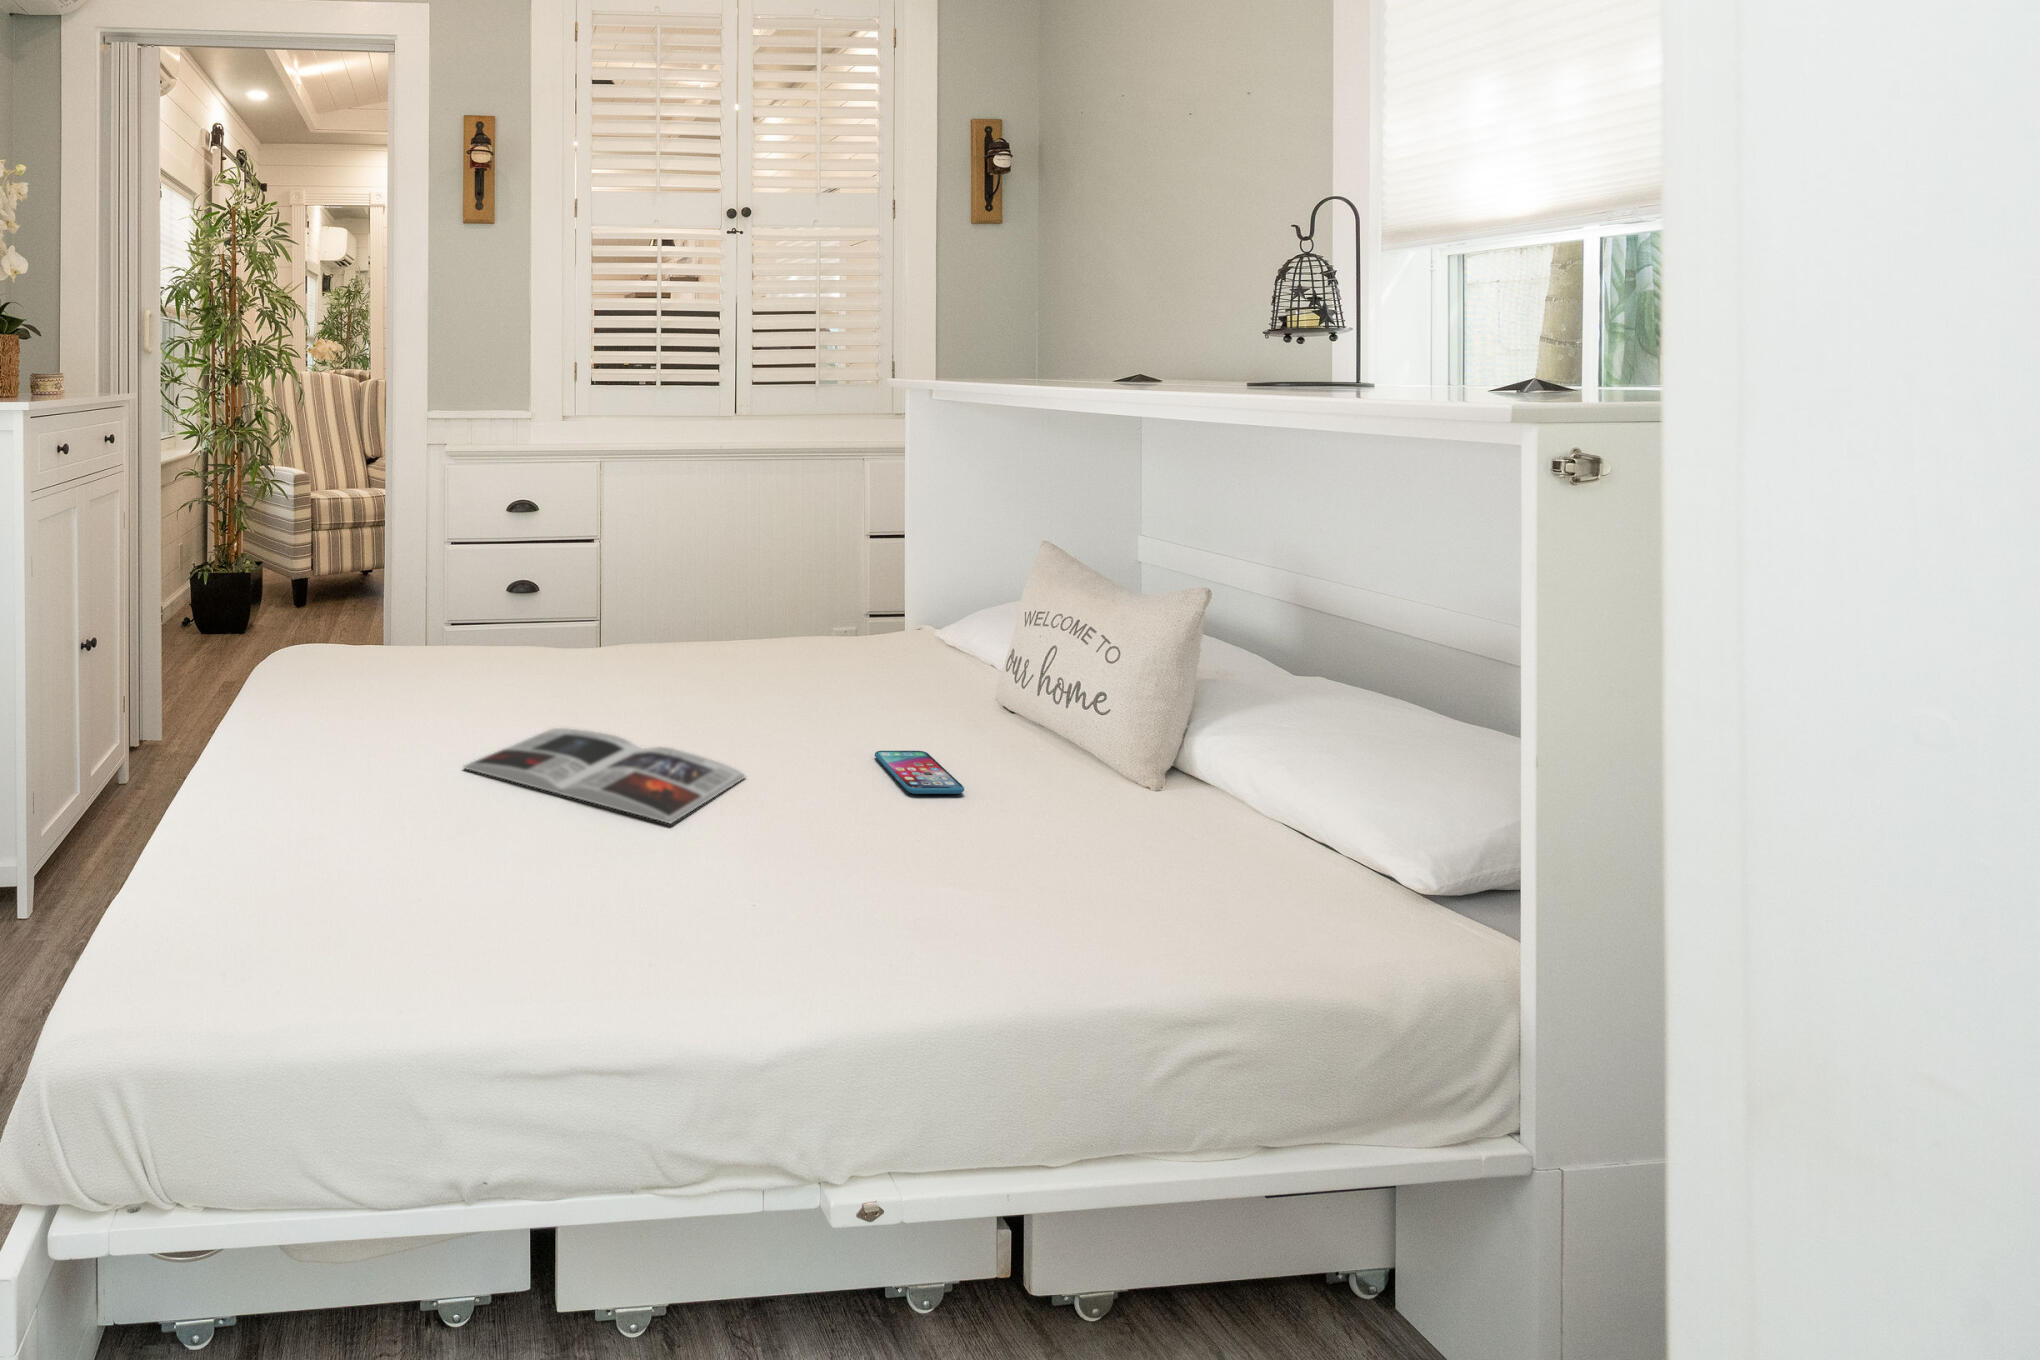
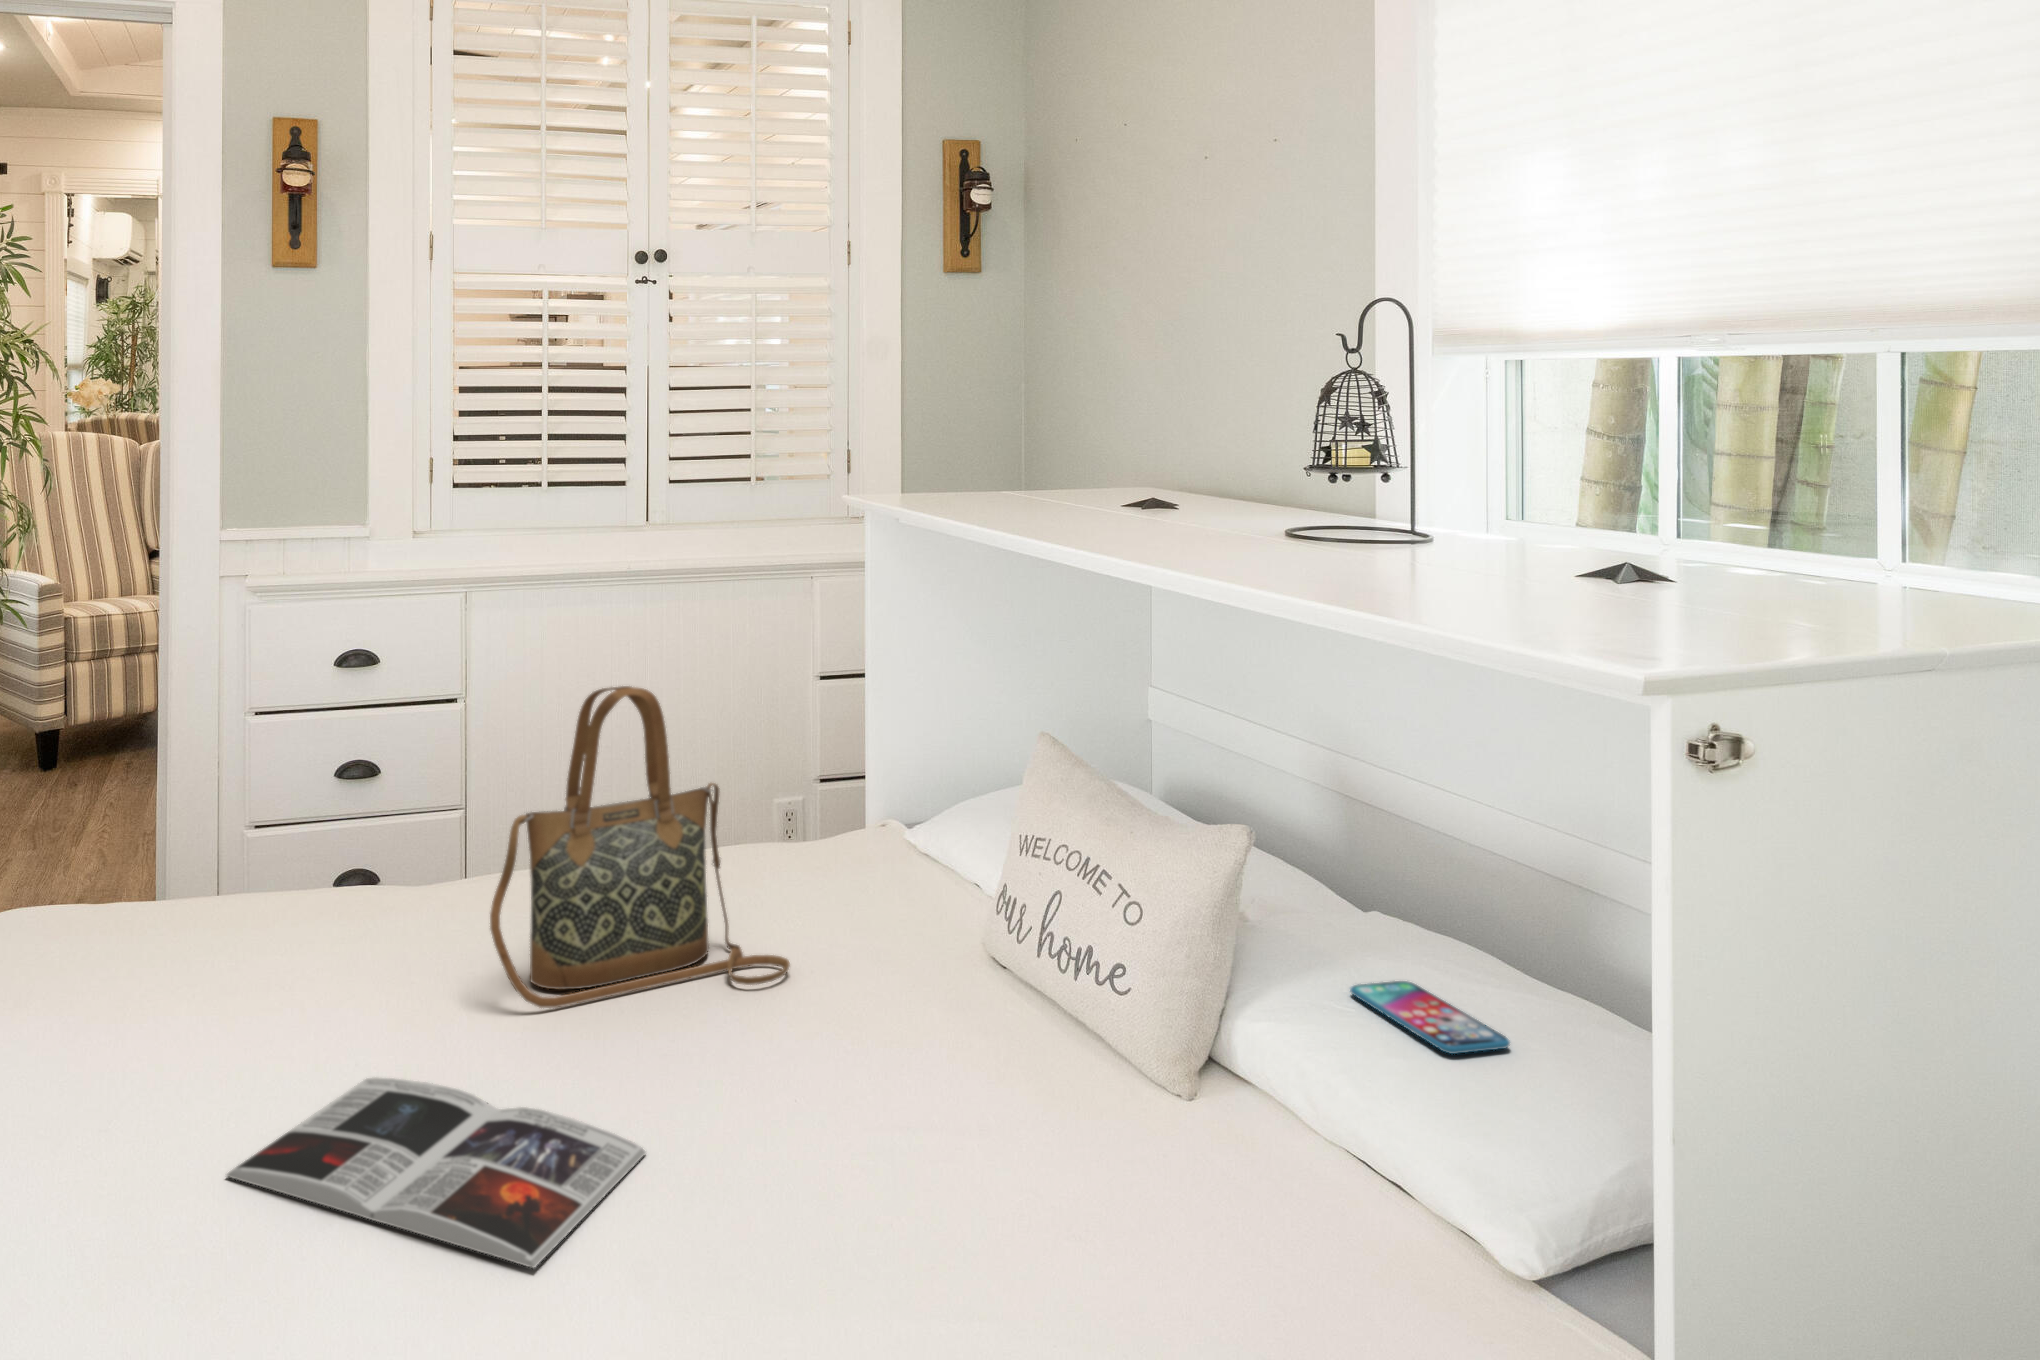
handbag: none [633,486,850,703] -> present [490,686,790,1008]
smartphone: present [875,751,964,794] -> present [1350,981,1510,1054]

